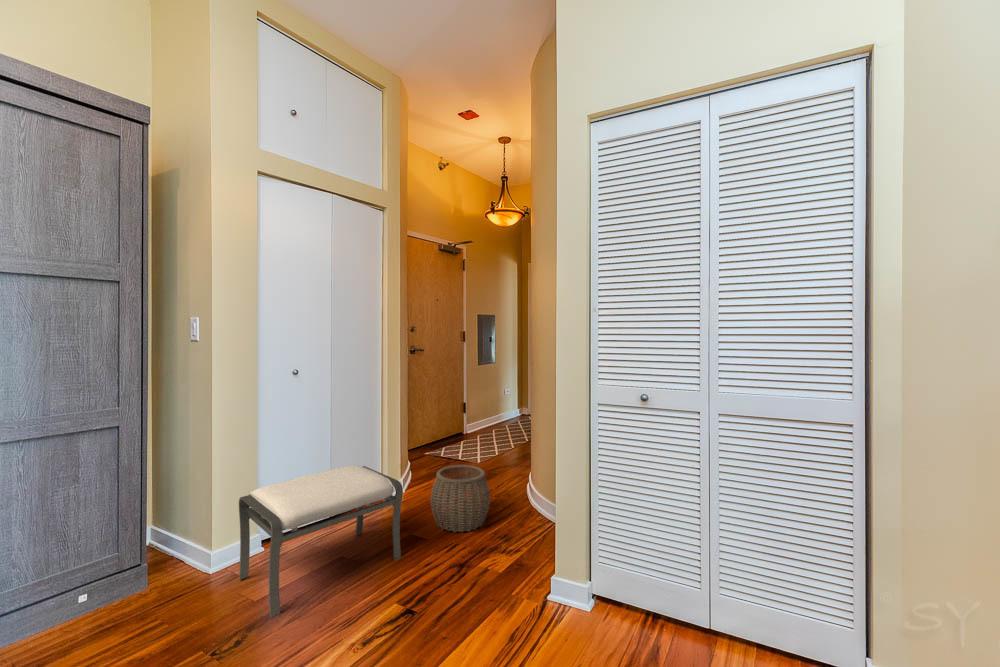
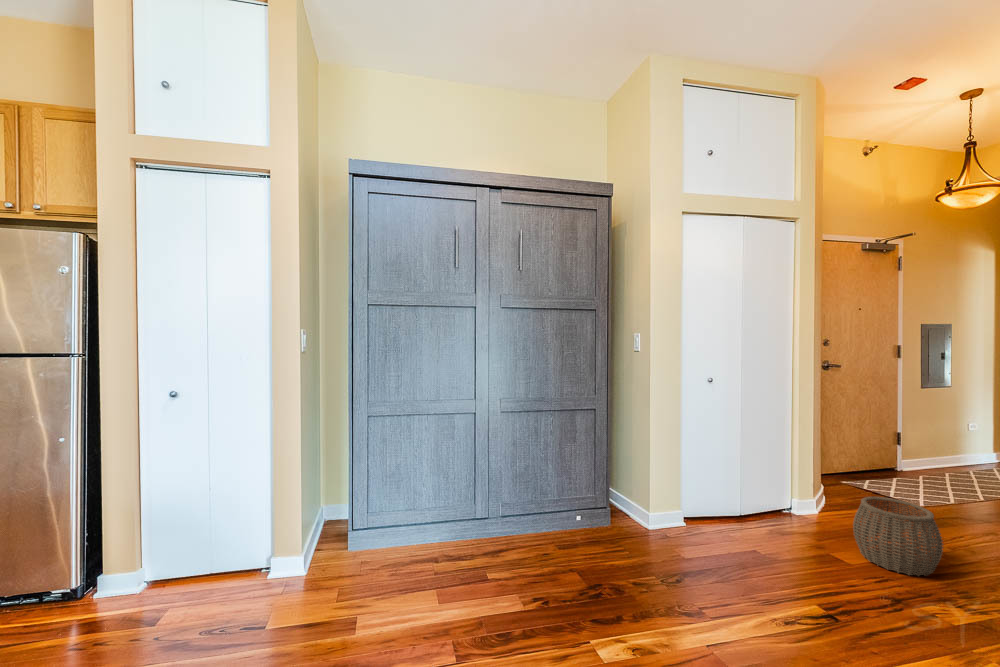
ottoman: present [239,466,403,618] -> none [670,469,820,570]

